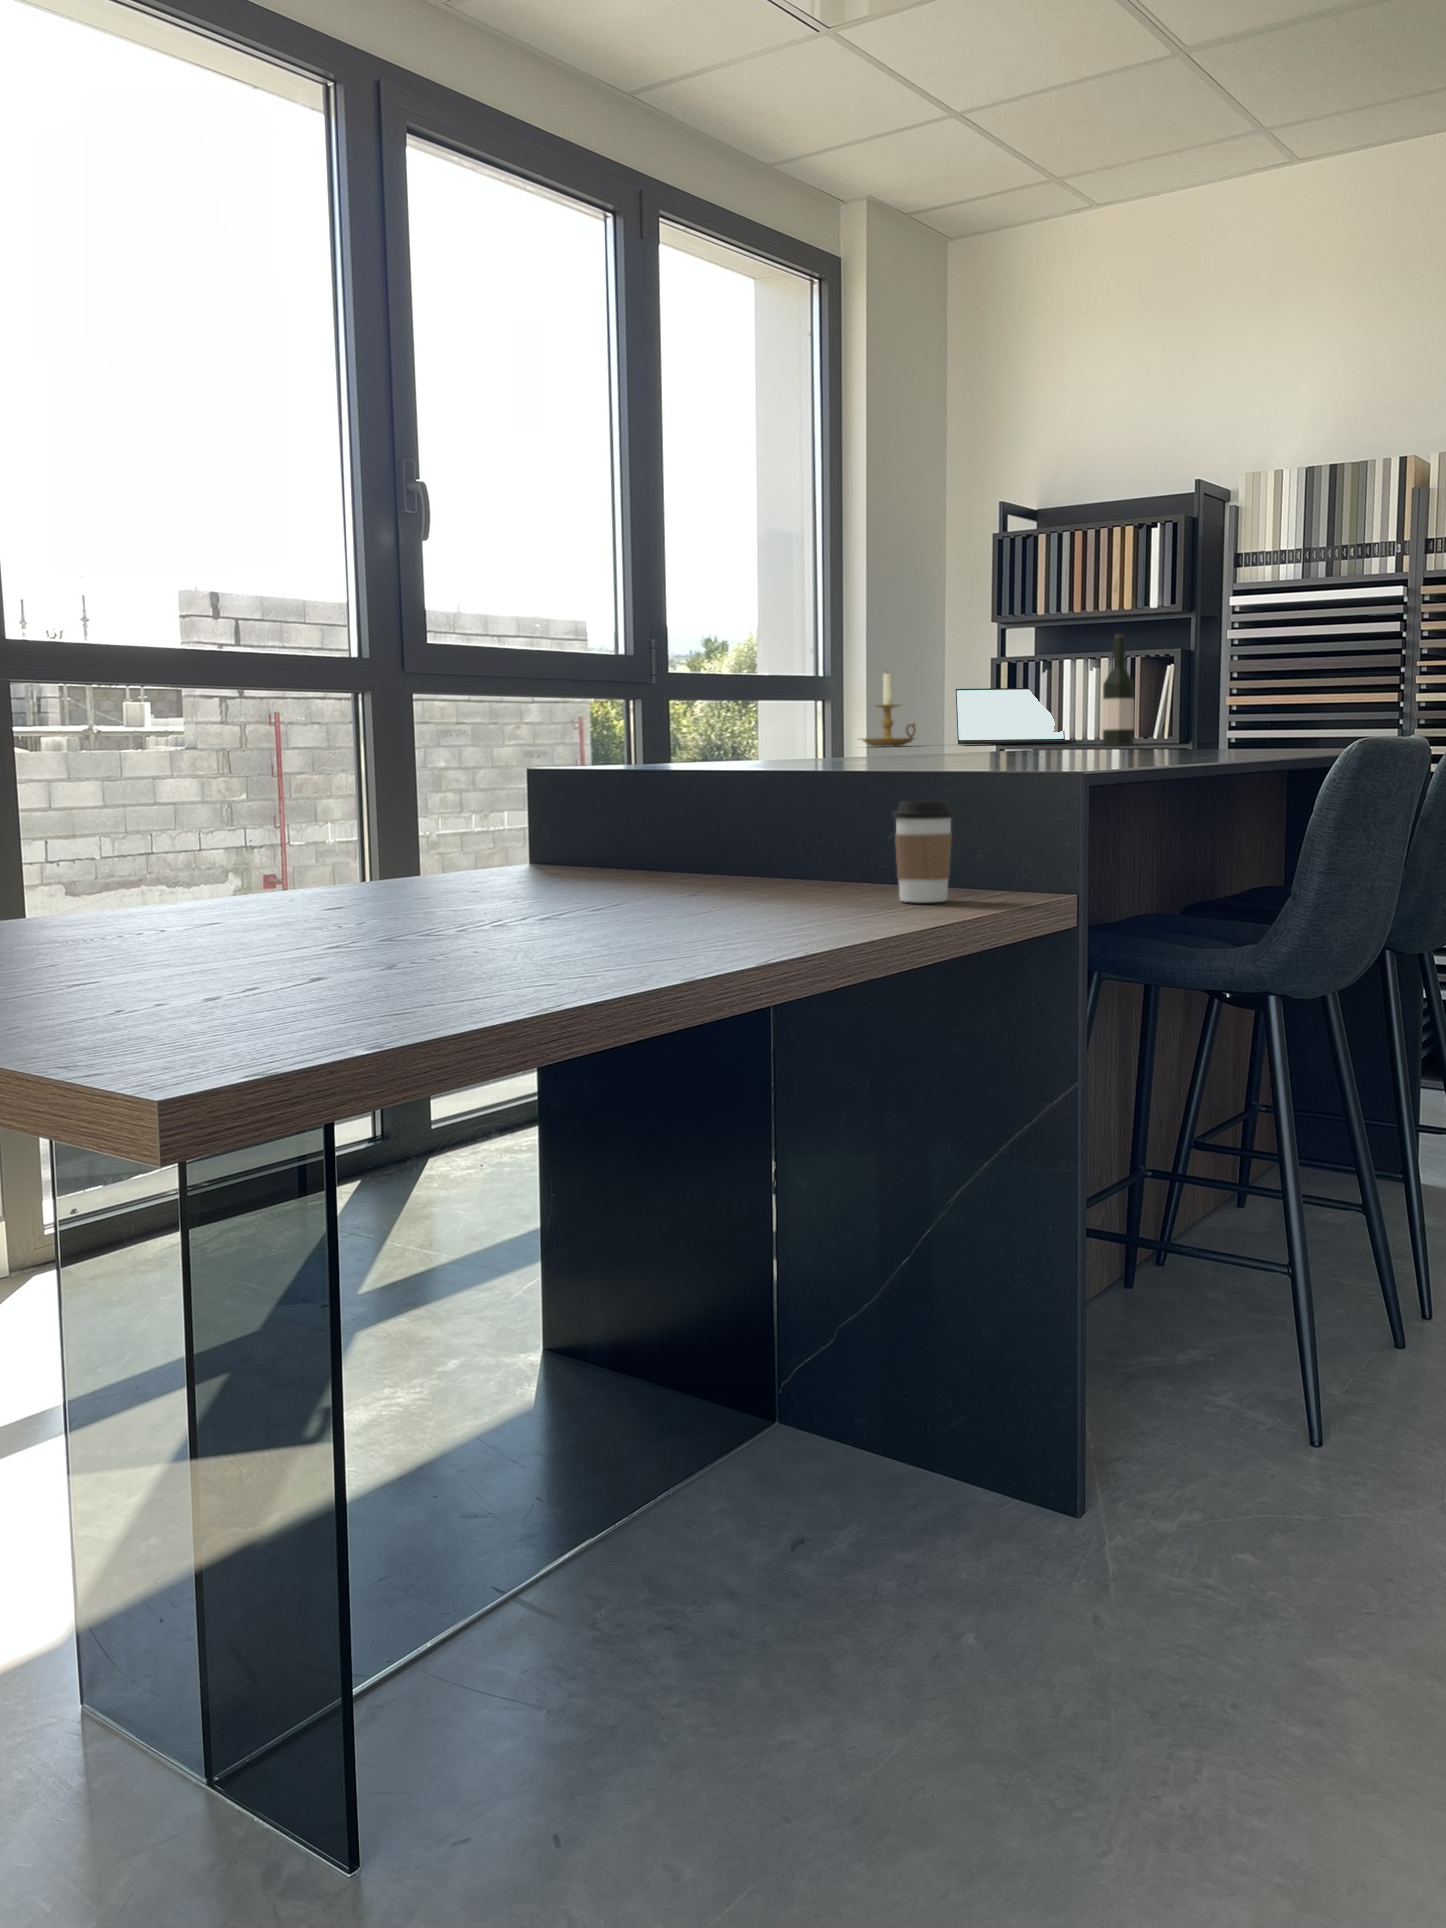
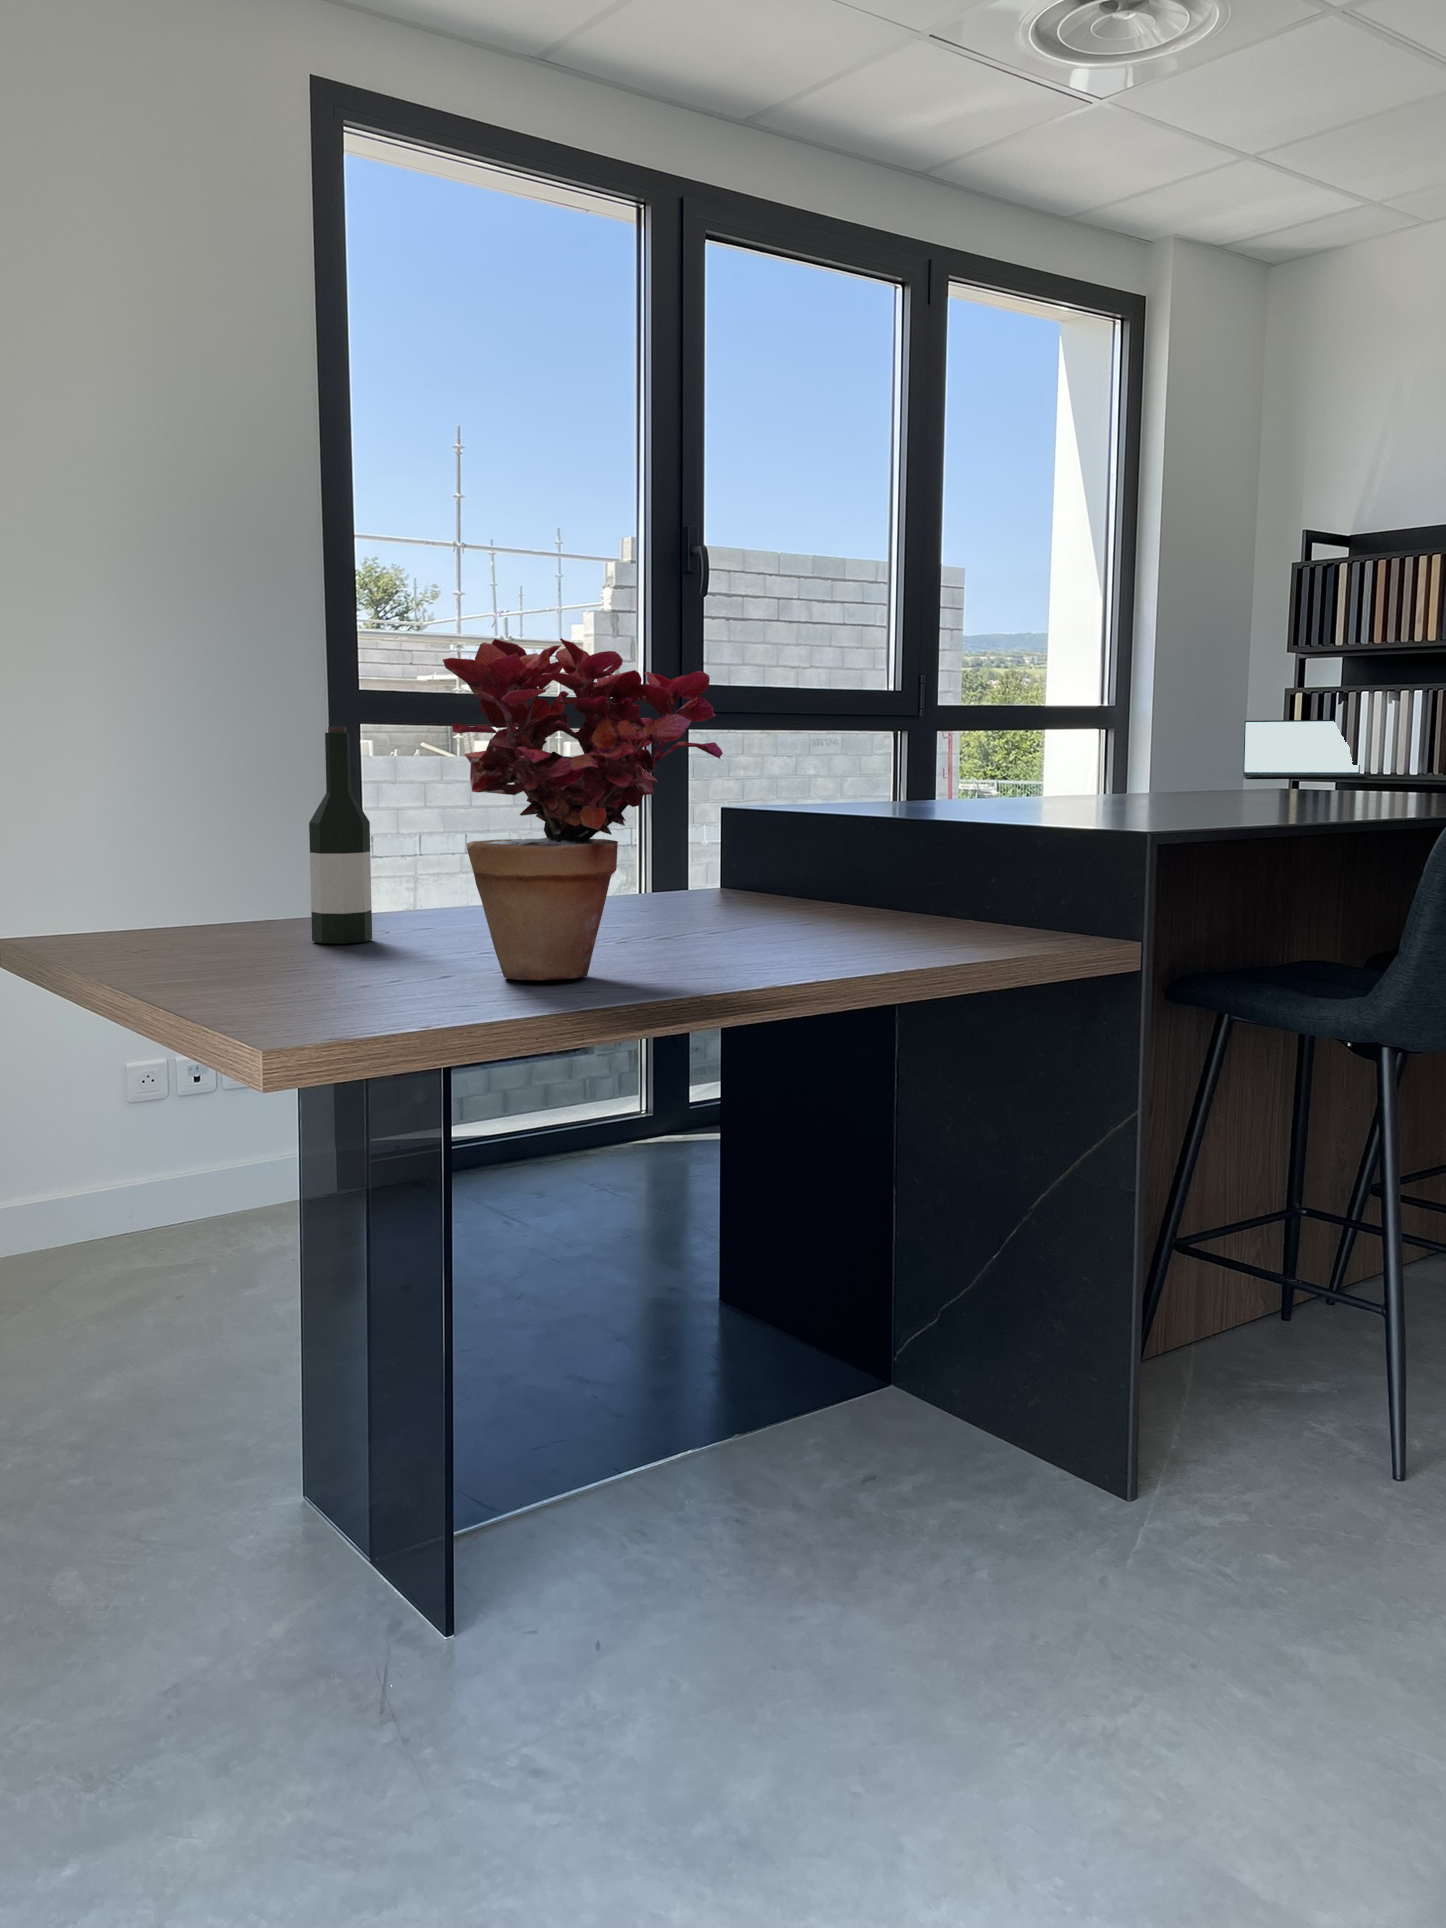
potted plant: none [326,512,664,968] -> present [443,638,723,980]
wine bottle: present [1103,634,1134,745] -> present [309,727,372,943]
candle holder: present [862,673,916,746] -> none [1140,702,1203,777]
coffee cup: present [893,800,955,903] -> none [972,854,1030,944]

